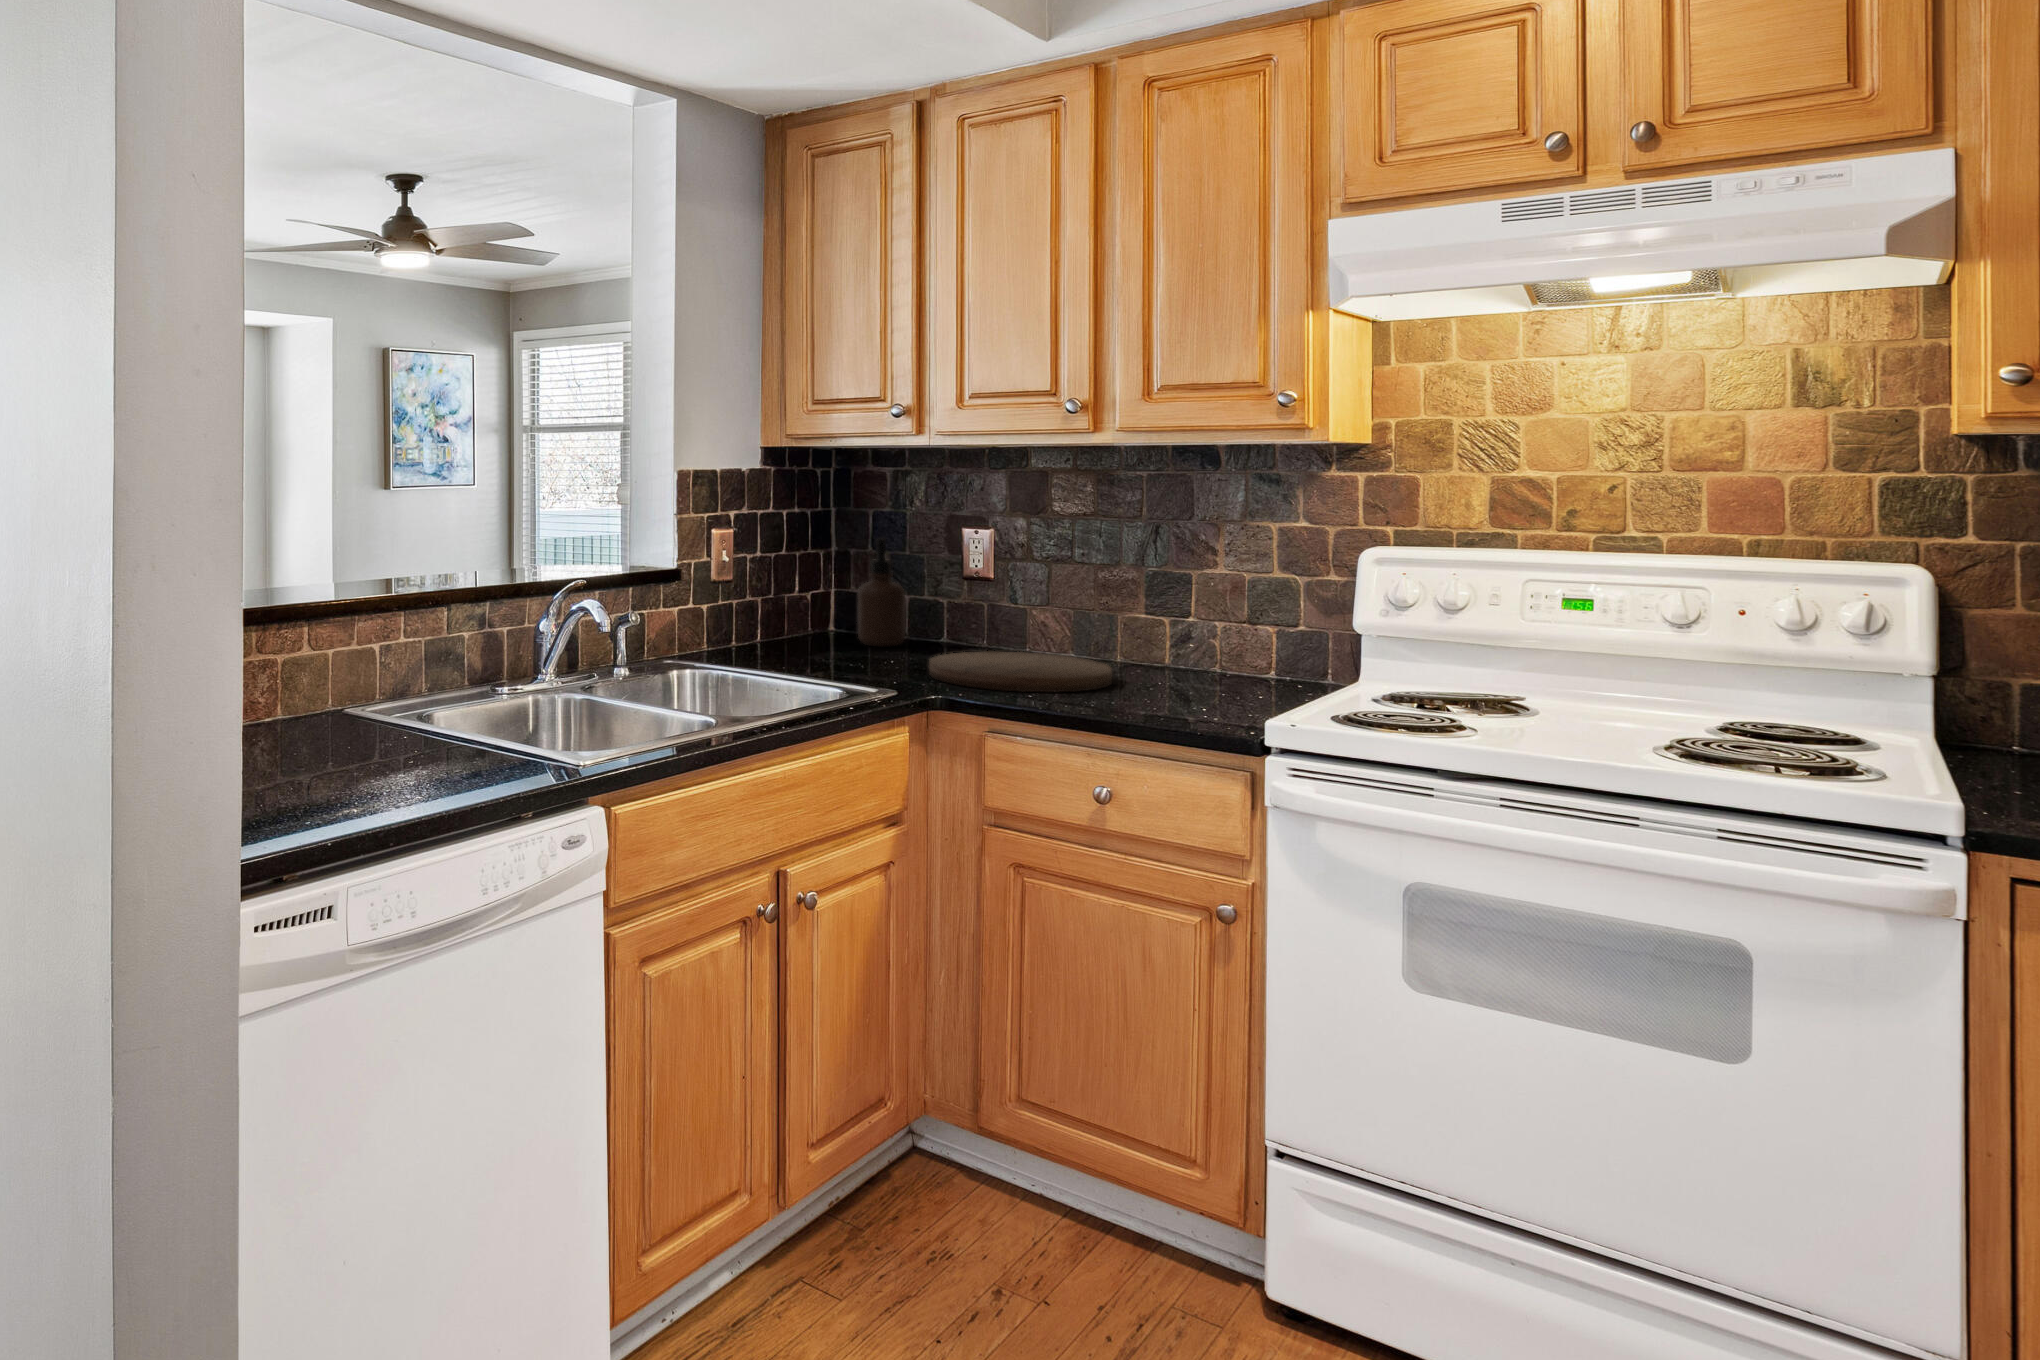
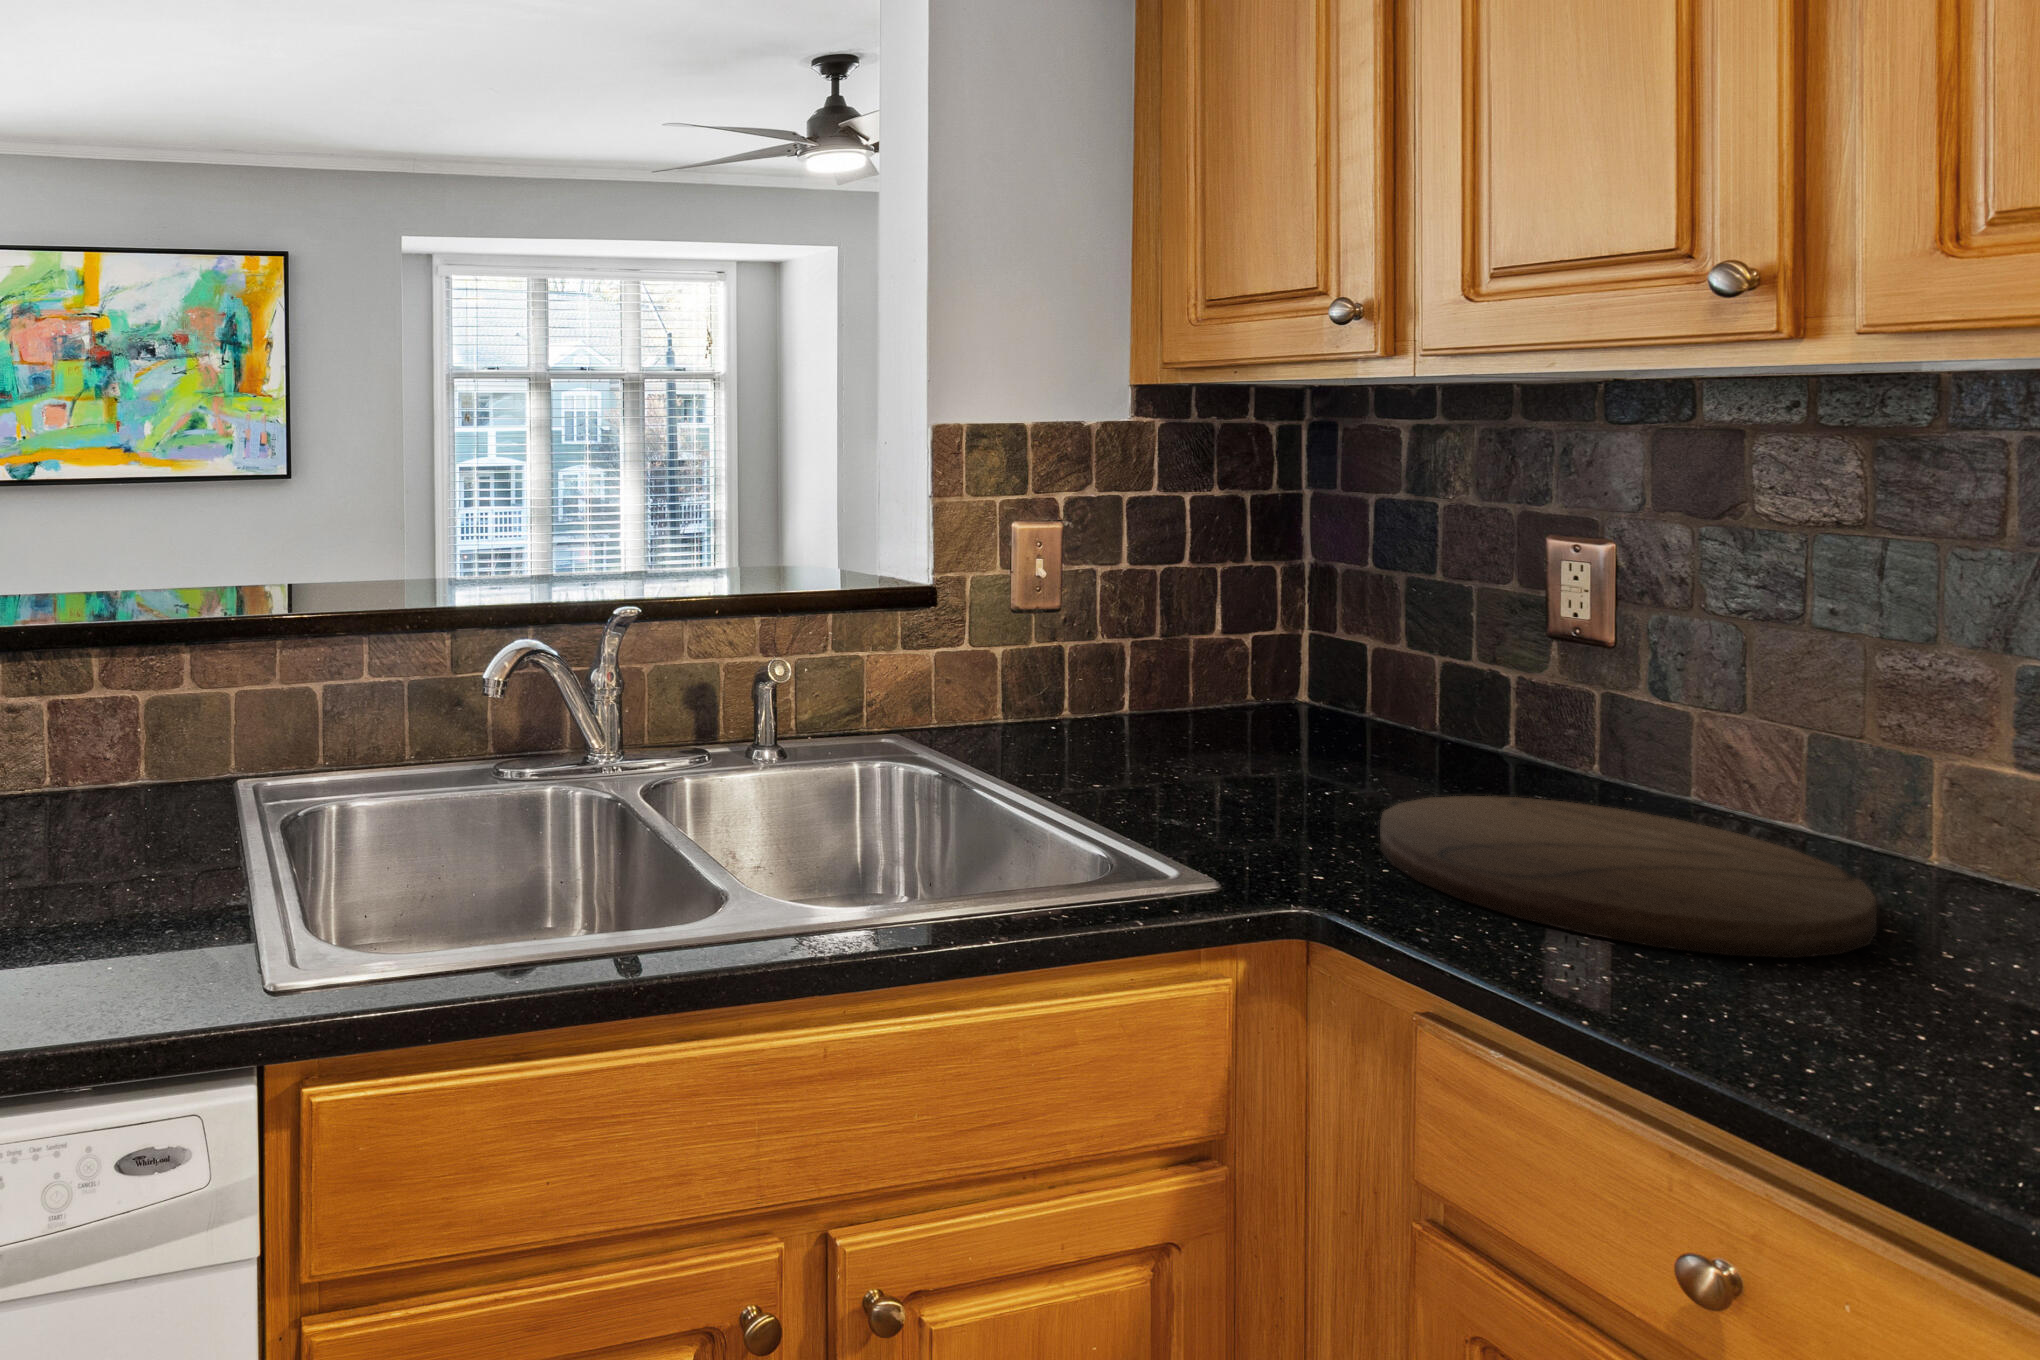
soap dispenser: present [858,538,905,647] -> none [1327,549,1427,753]

